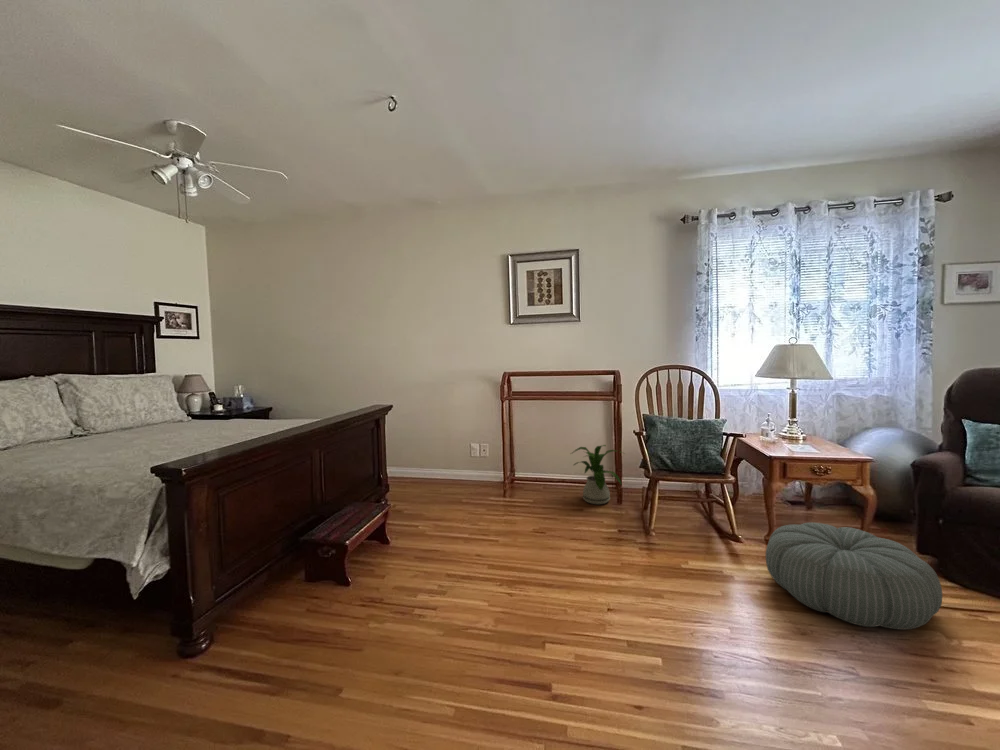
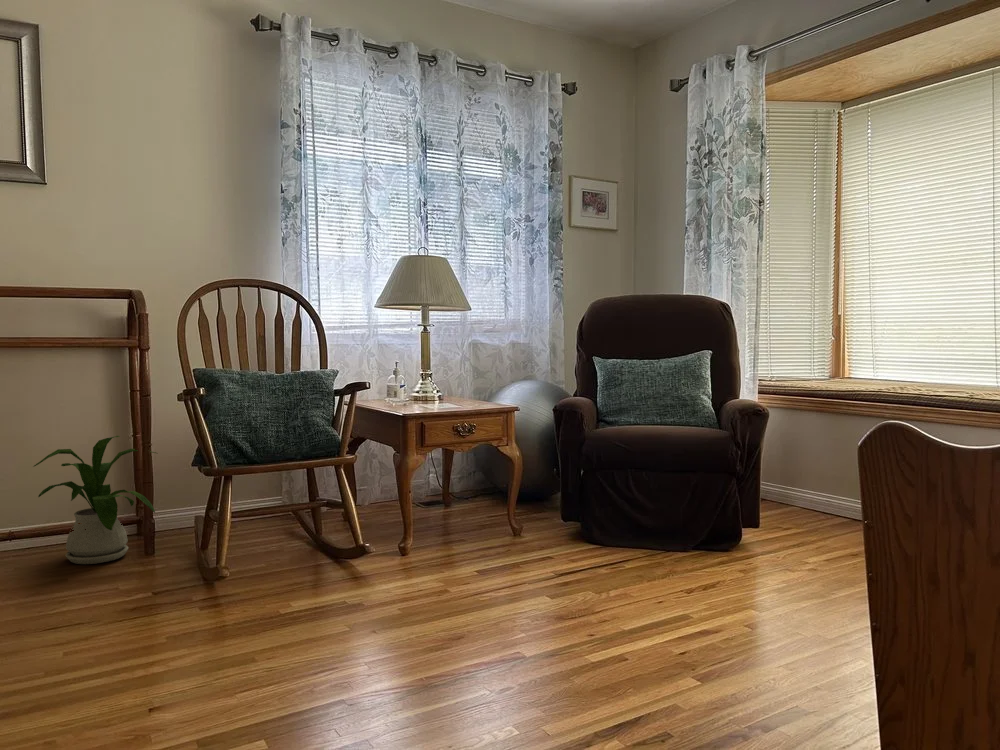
pouf: present [765,522,943,629] -> none [405,496,591,608]

